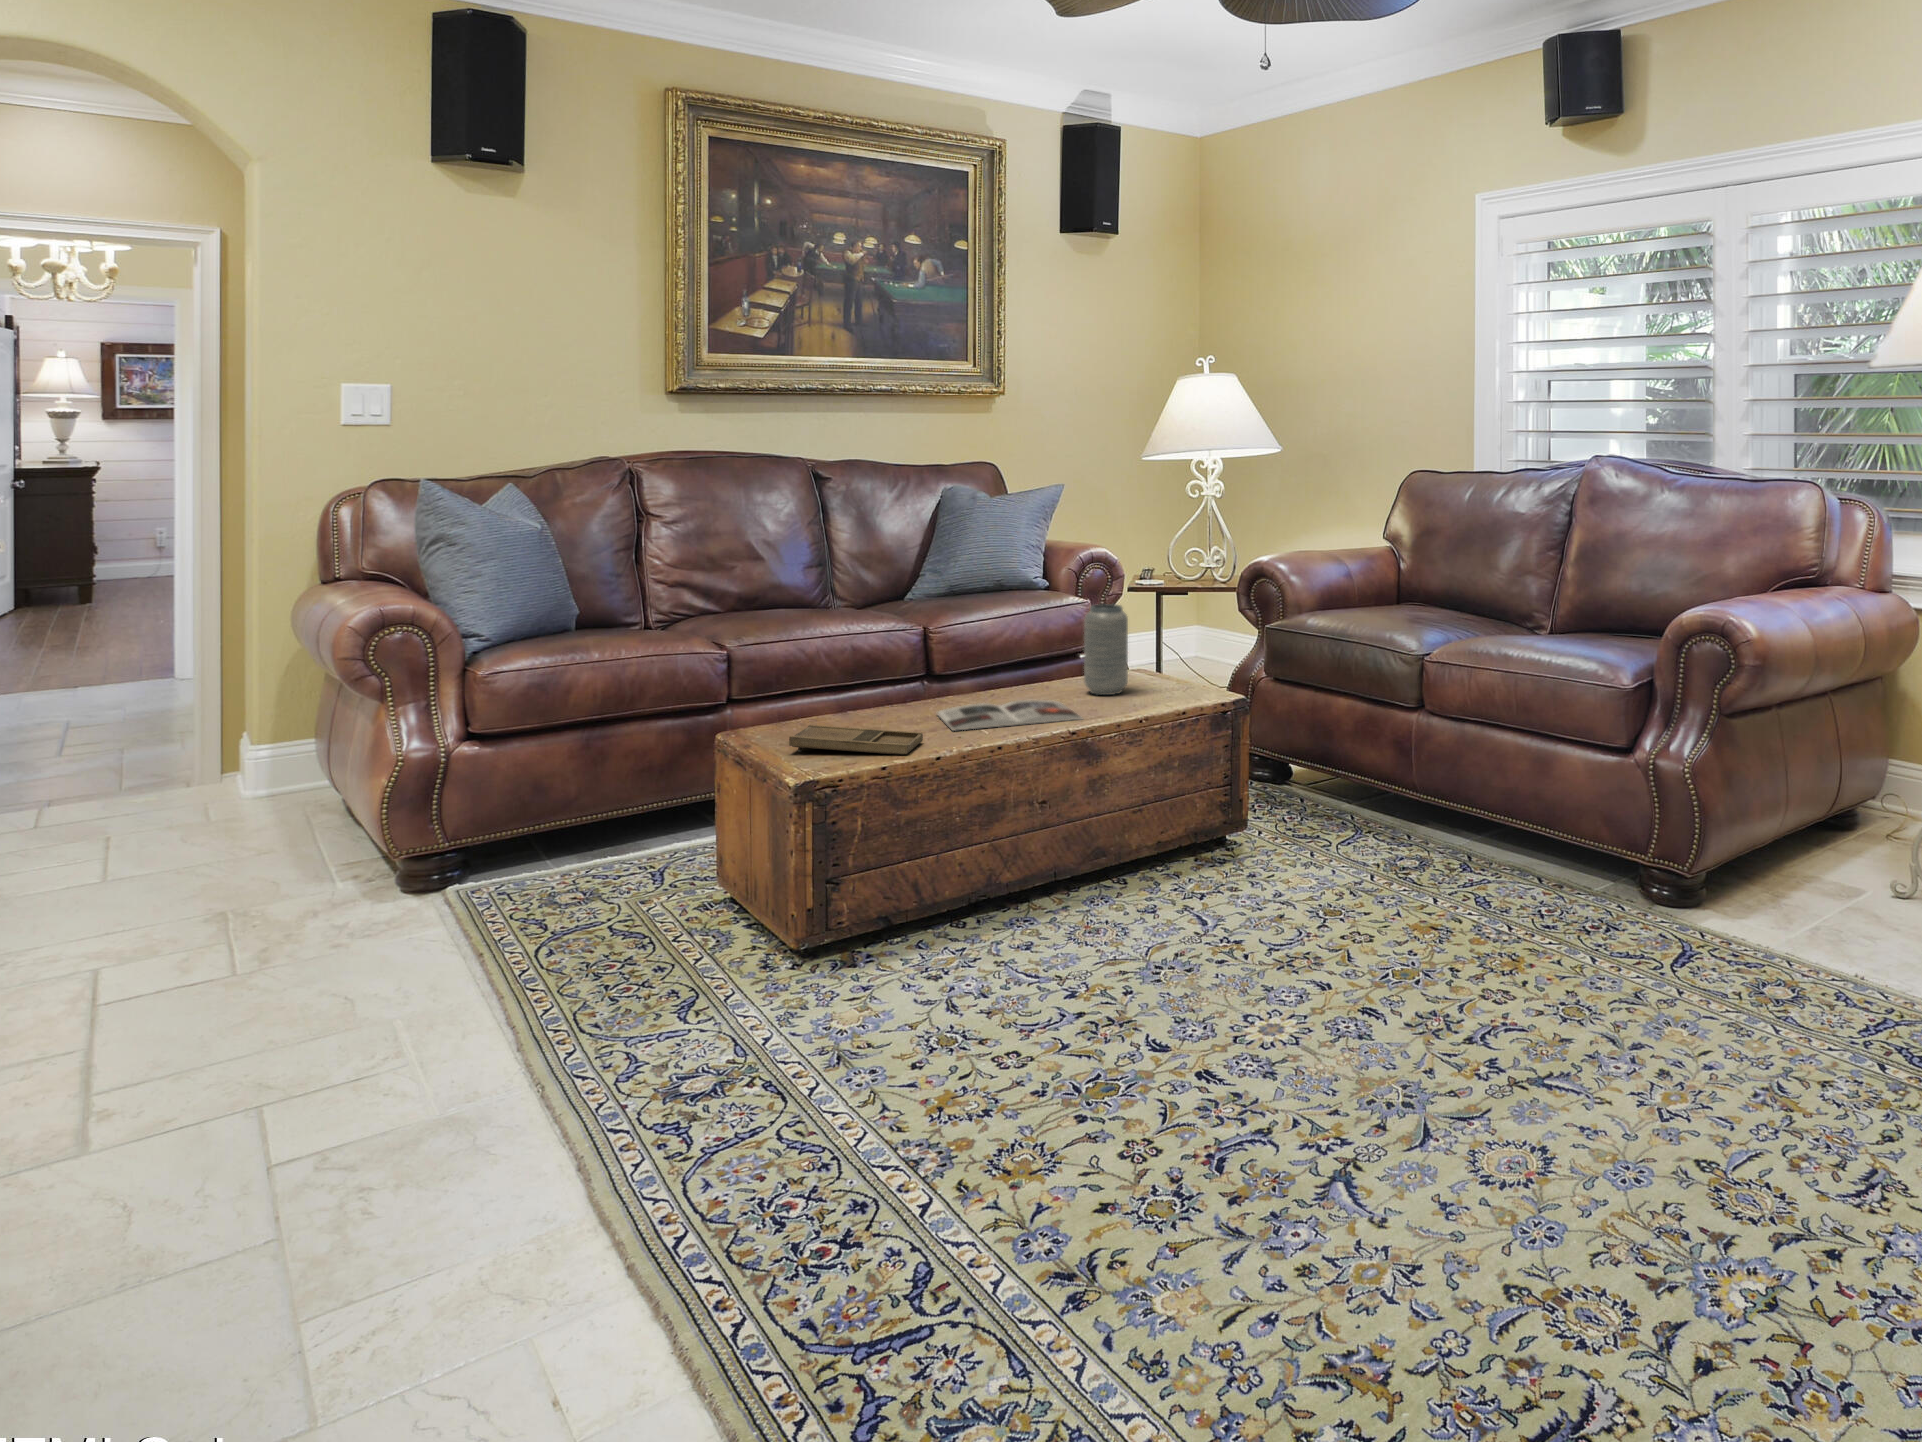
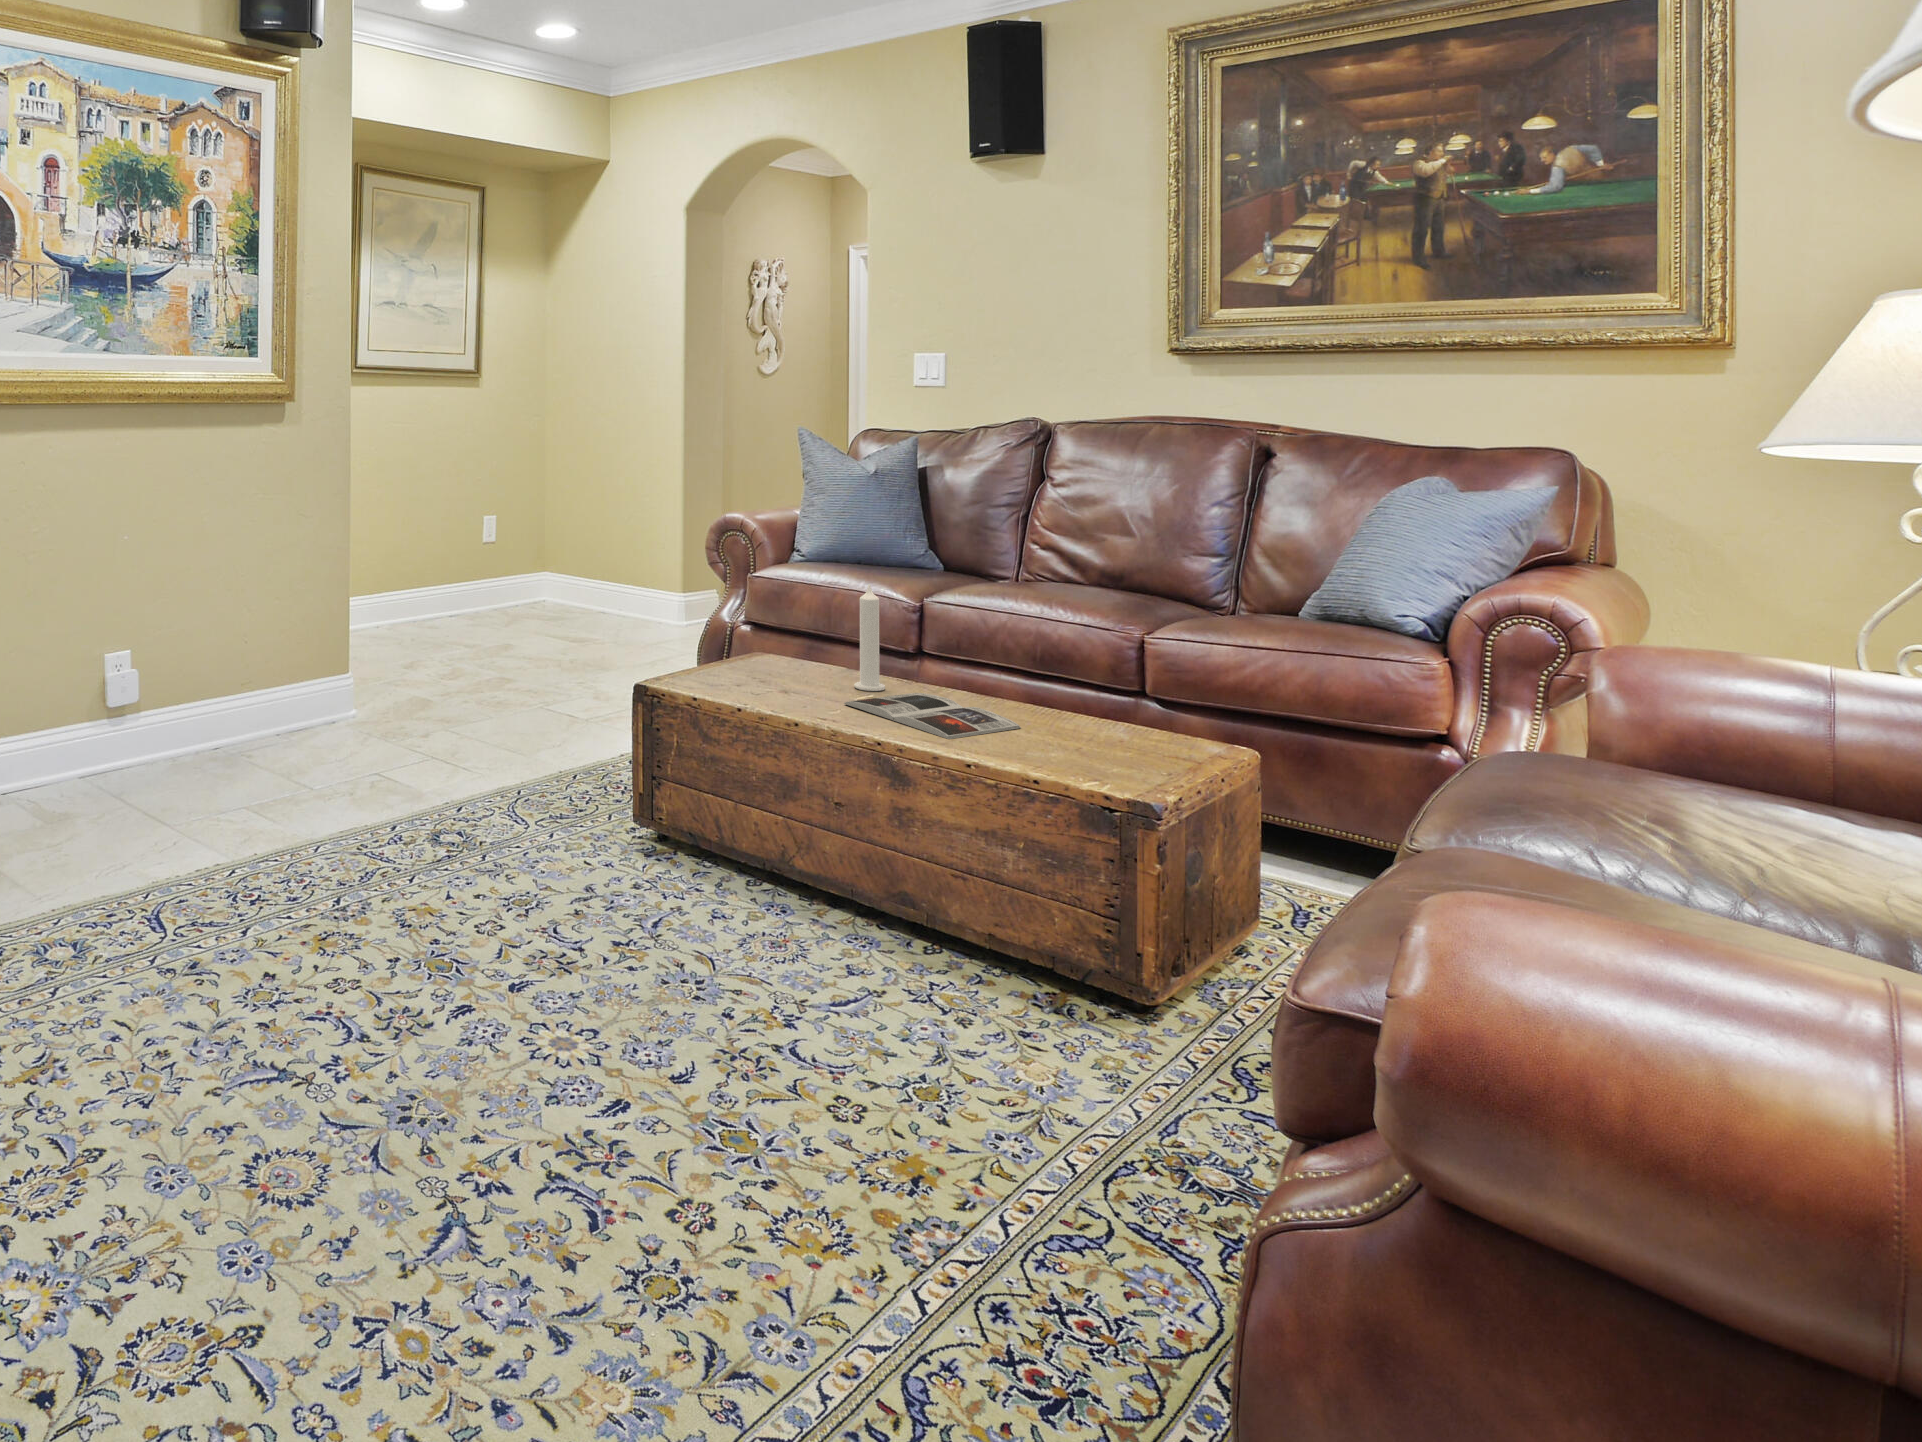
vase: present [1084,604,1128,695] -> none [1080,623,1145,746]
candle: none [880,618,910,724] -> present [854,584,885,691]
tray: present [789,725,923,755] -> none [725,660,791,699]

